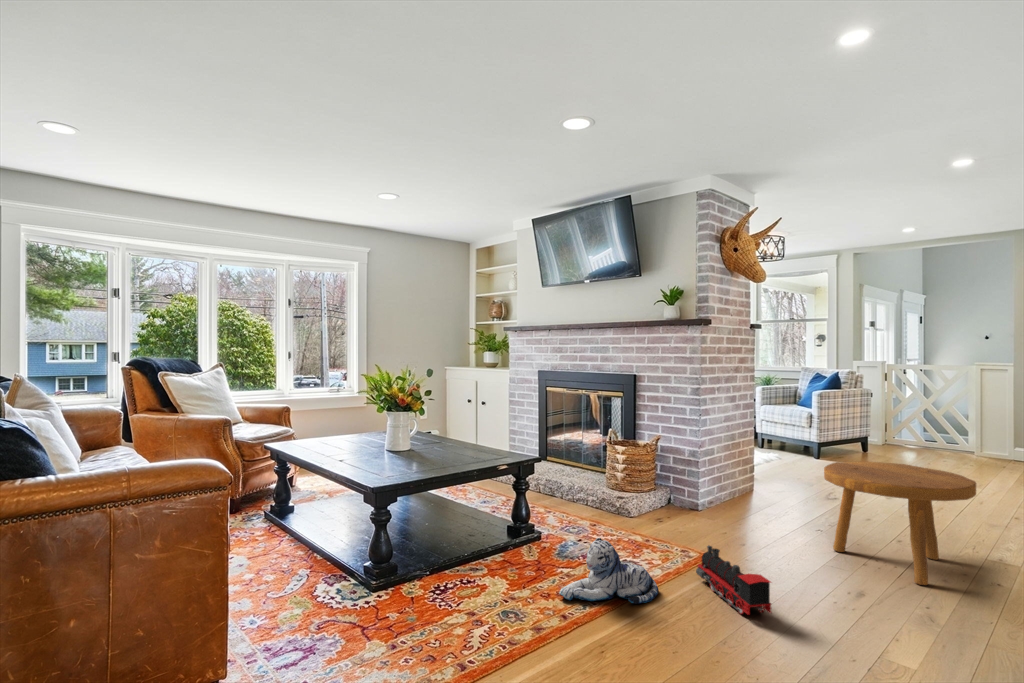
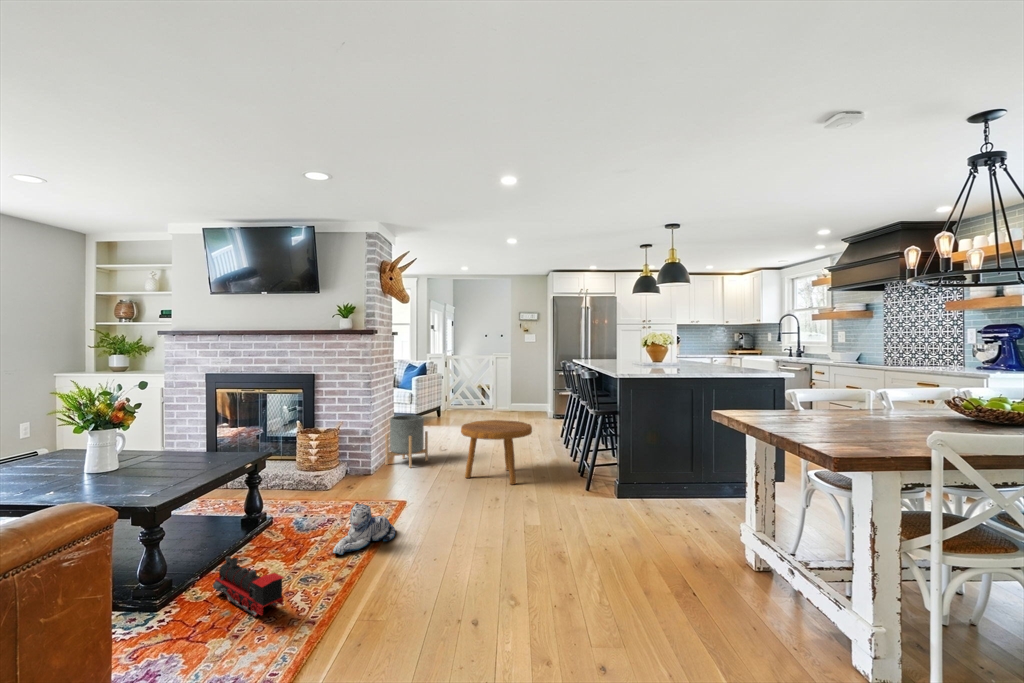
planter: none [726,439,792,516] -> present [386,415,428,468]
toy train: present [696,545,772,615] -> present [213,556,284,616]

